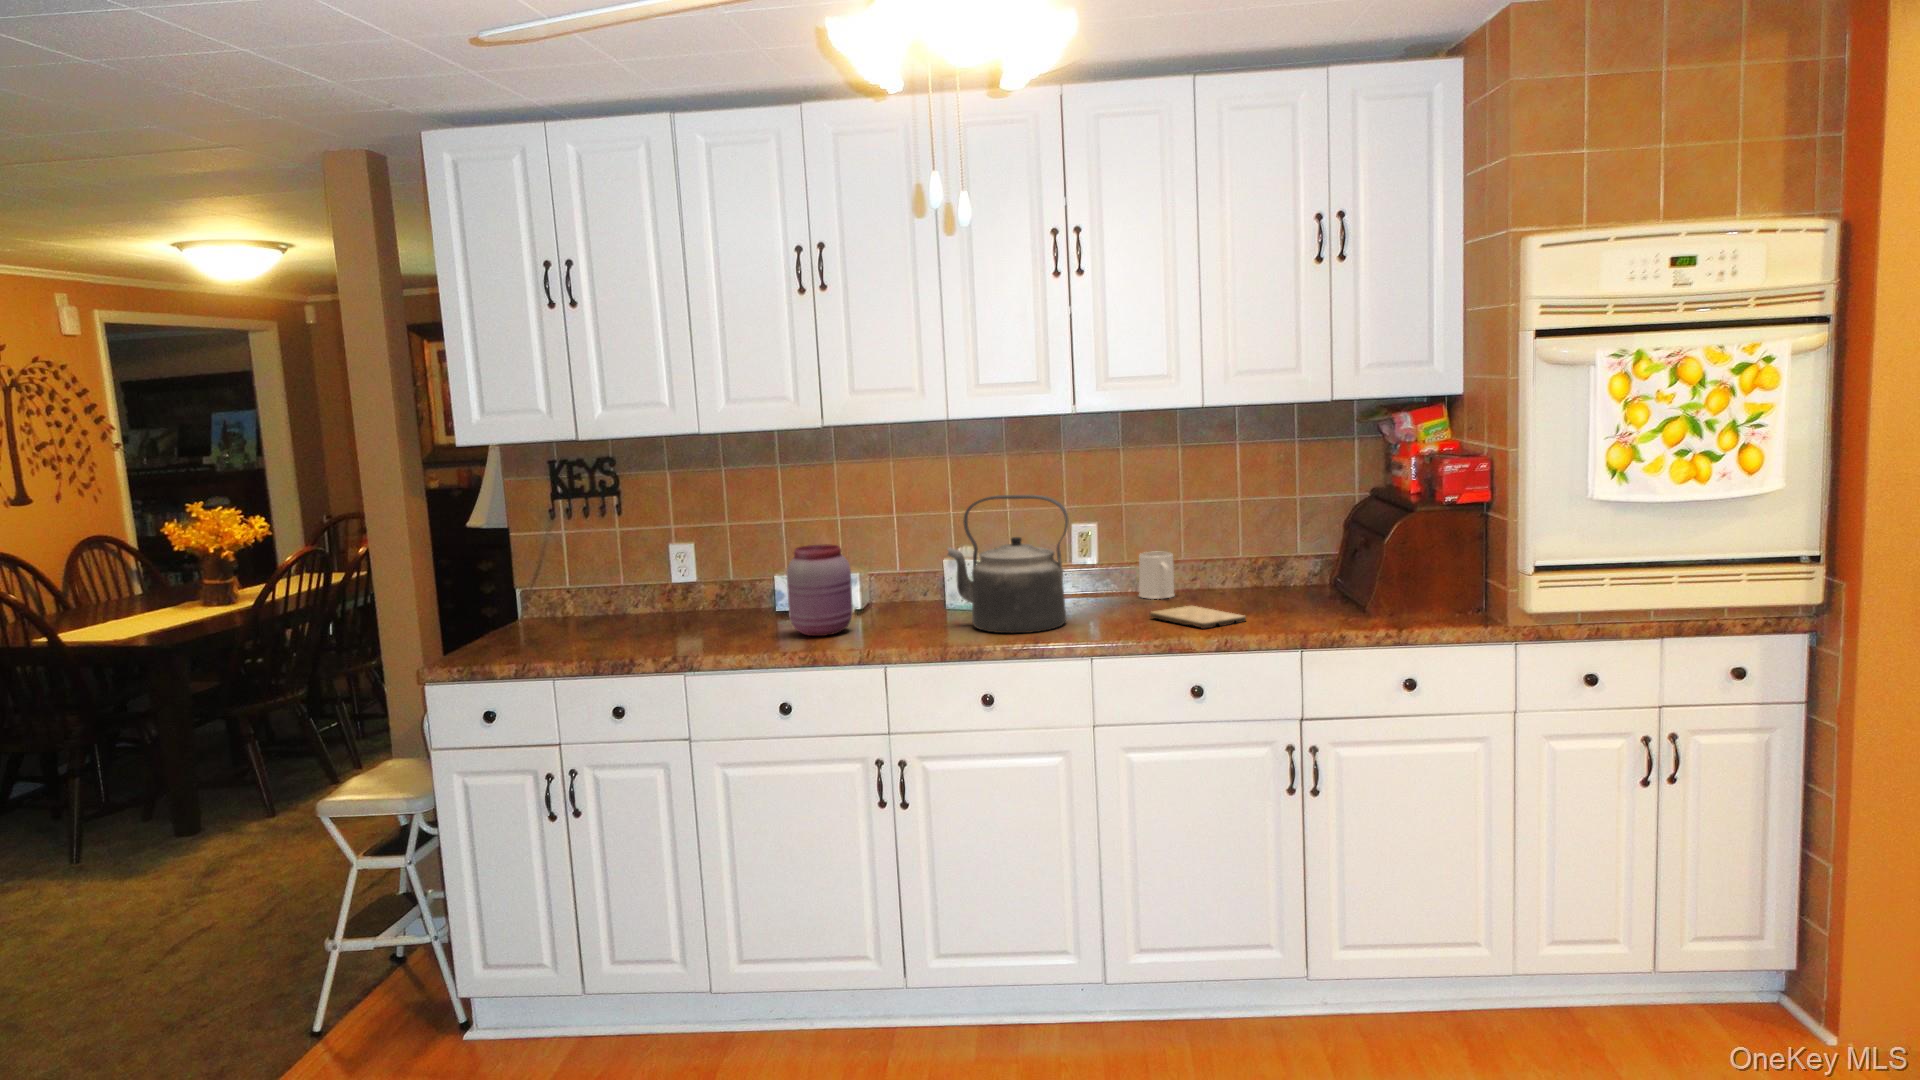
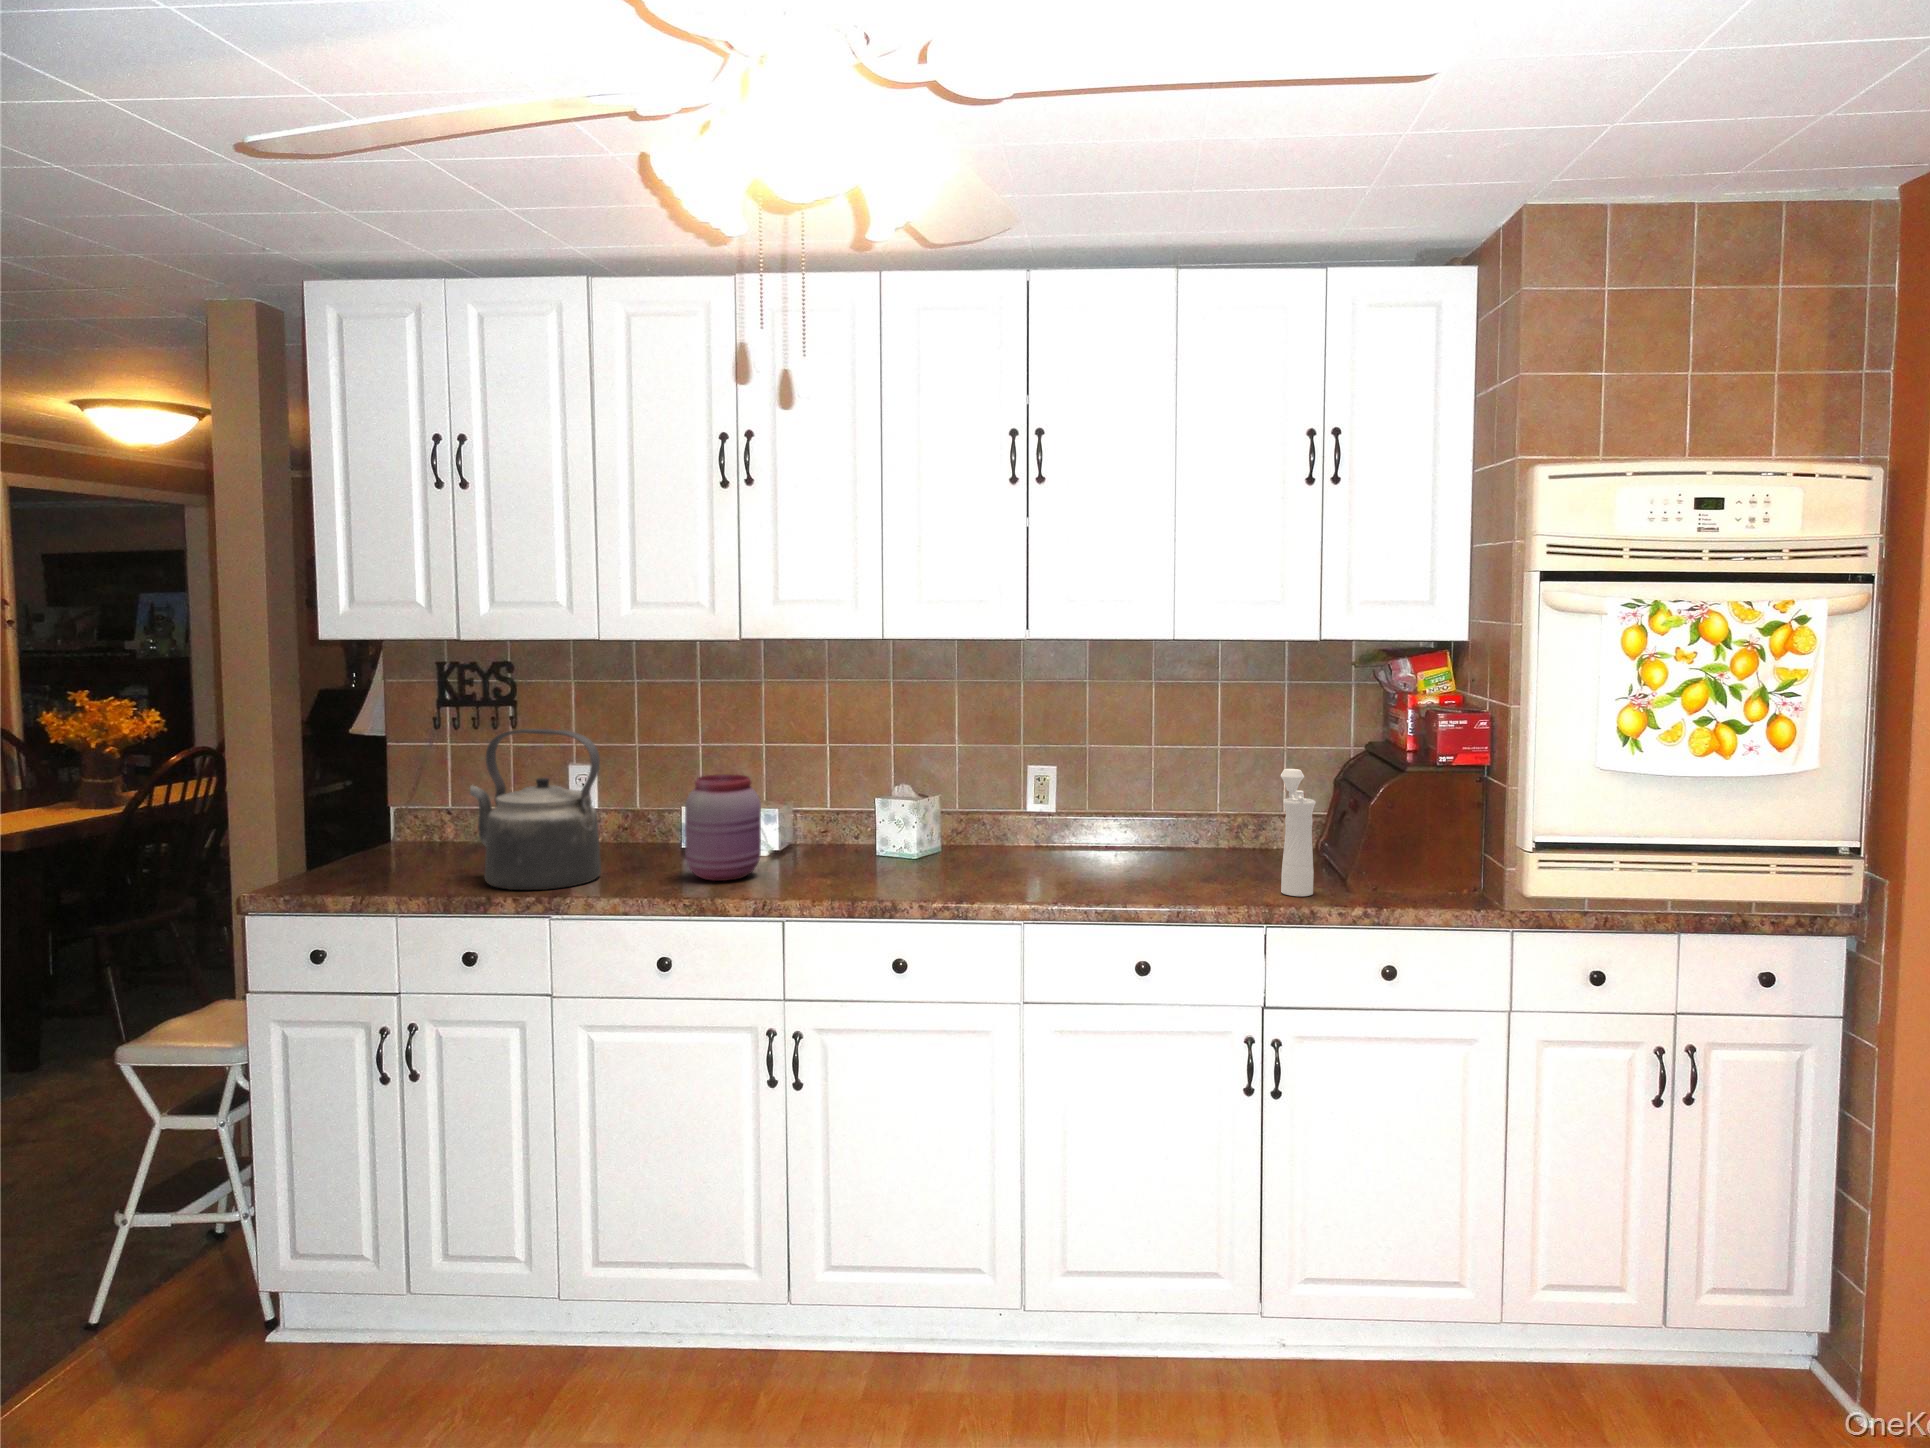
kettle: present [947,495,1068,633] -> present [470,729,601,890]
pepper mill: none [1304,515,1339,624] -> present [1280,769,1316,896]
mug: present [1139,552,1175,599] -> none [1100,801,1141,855]
cutting board: present [1150,606,1246,629] -> none [1101,866,1209,896]

